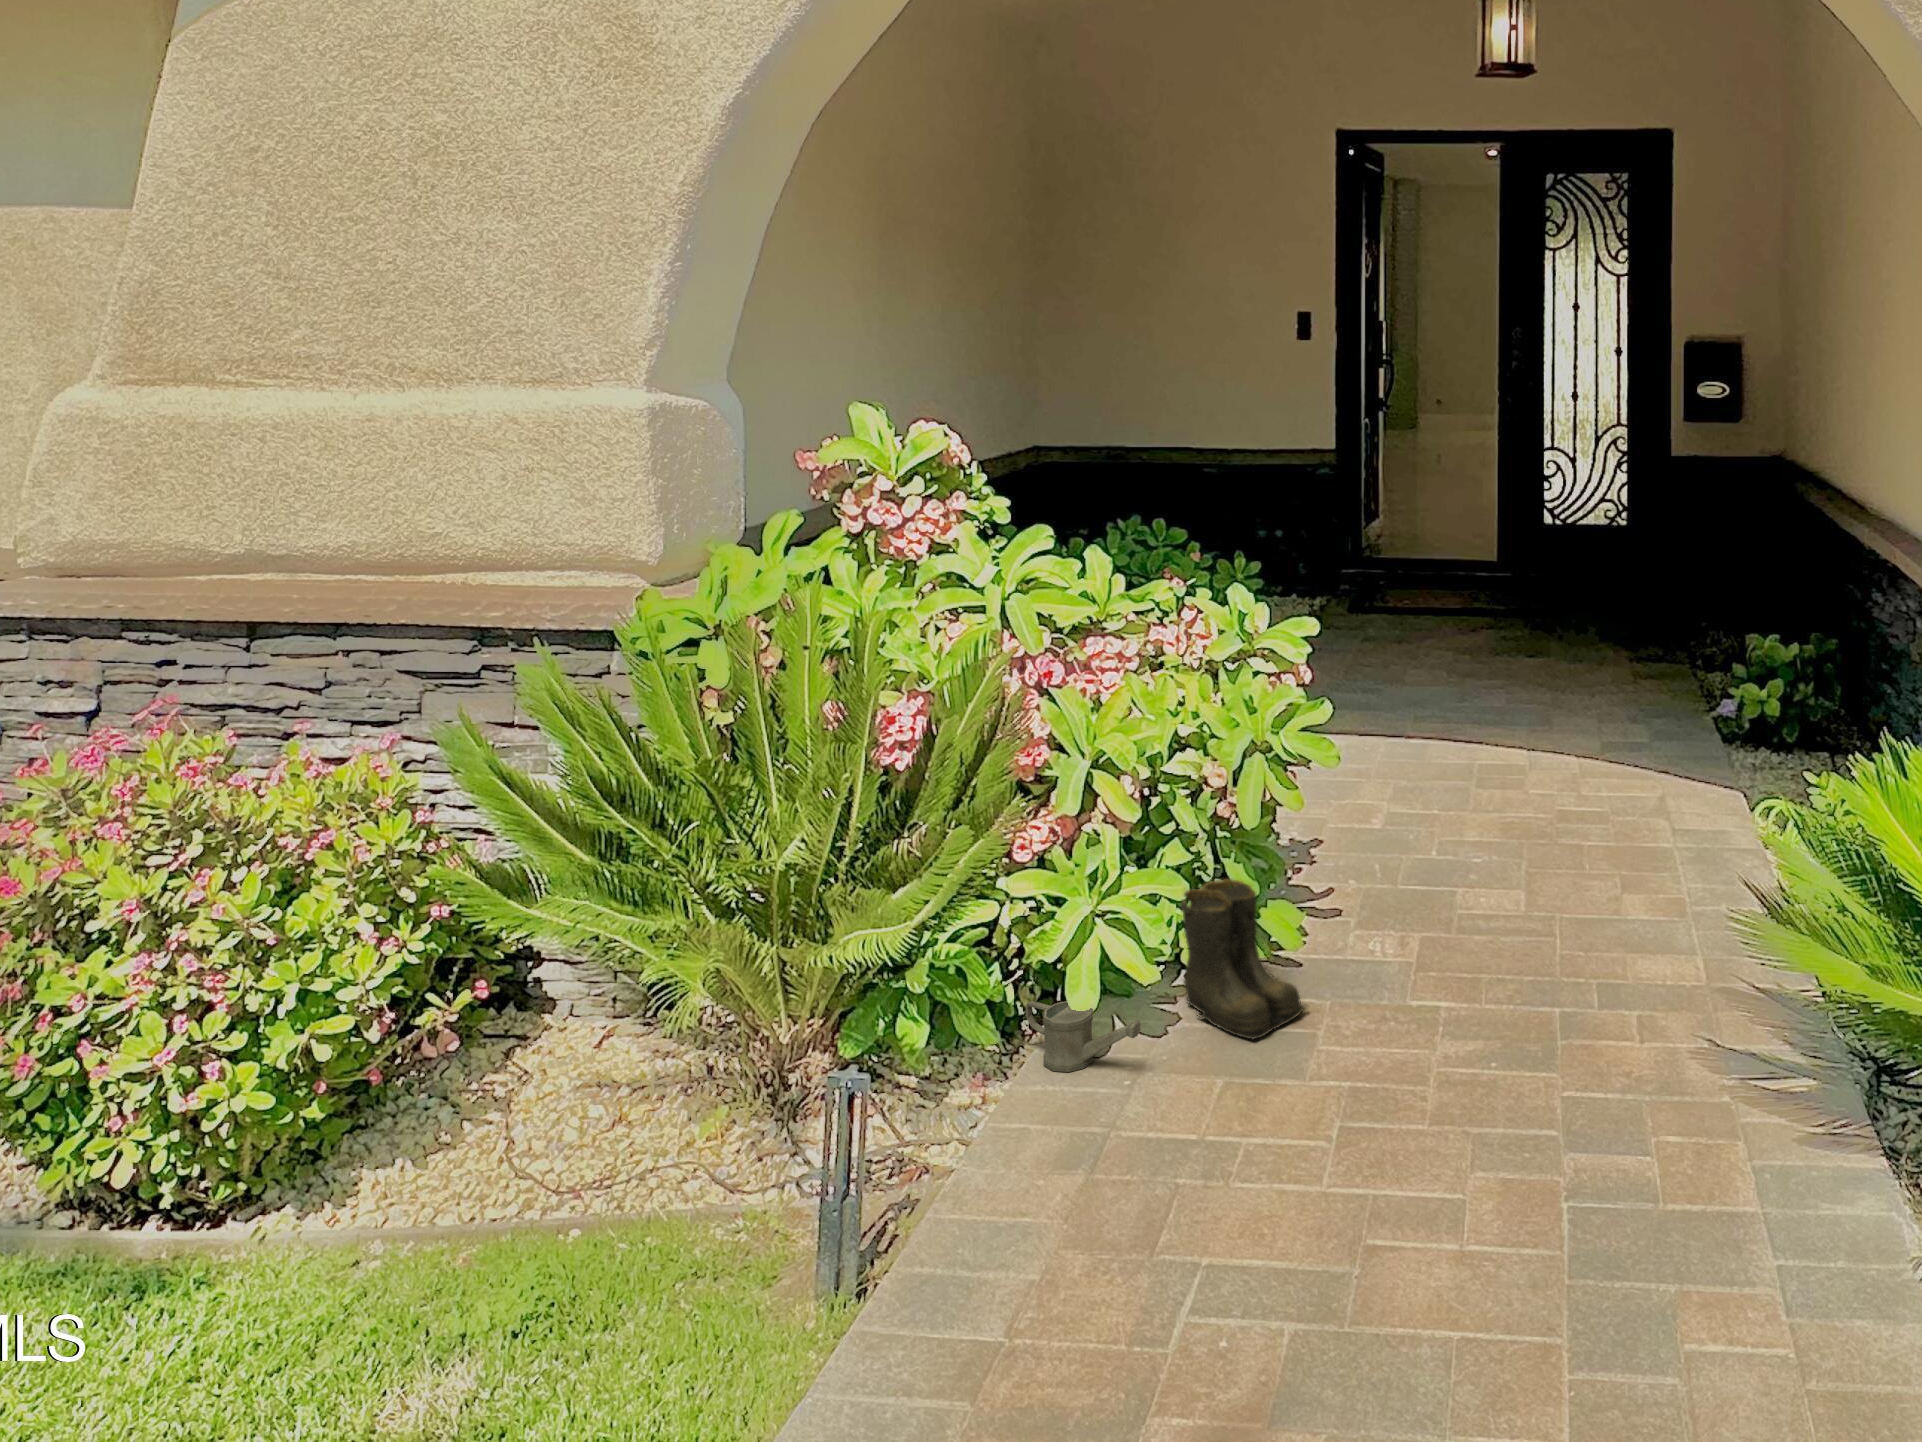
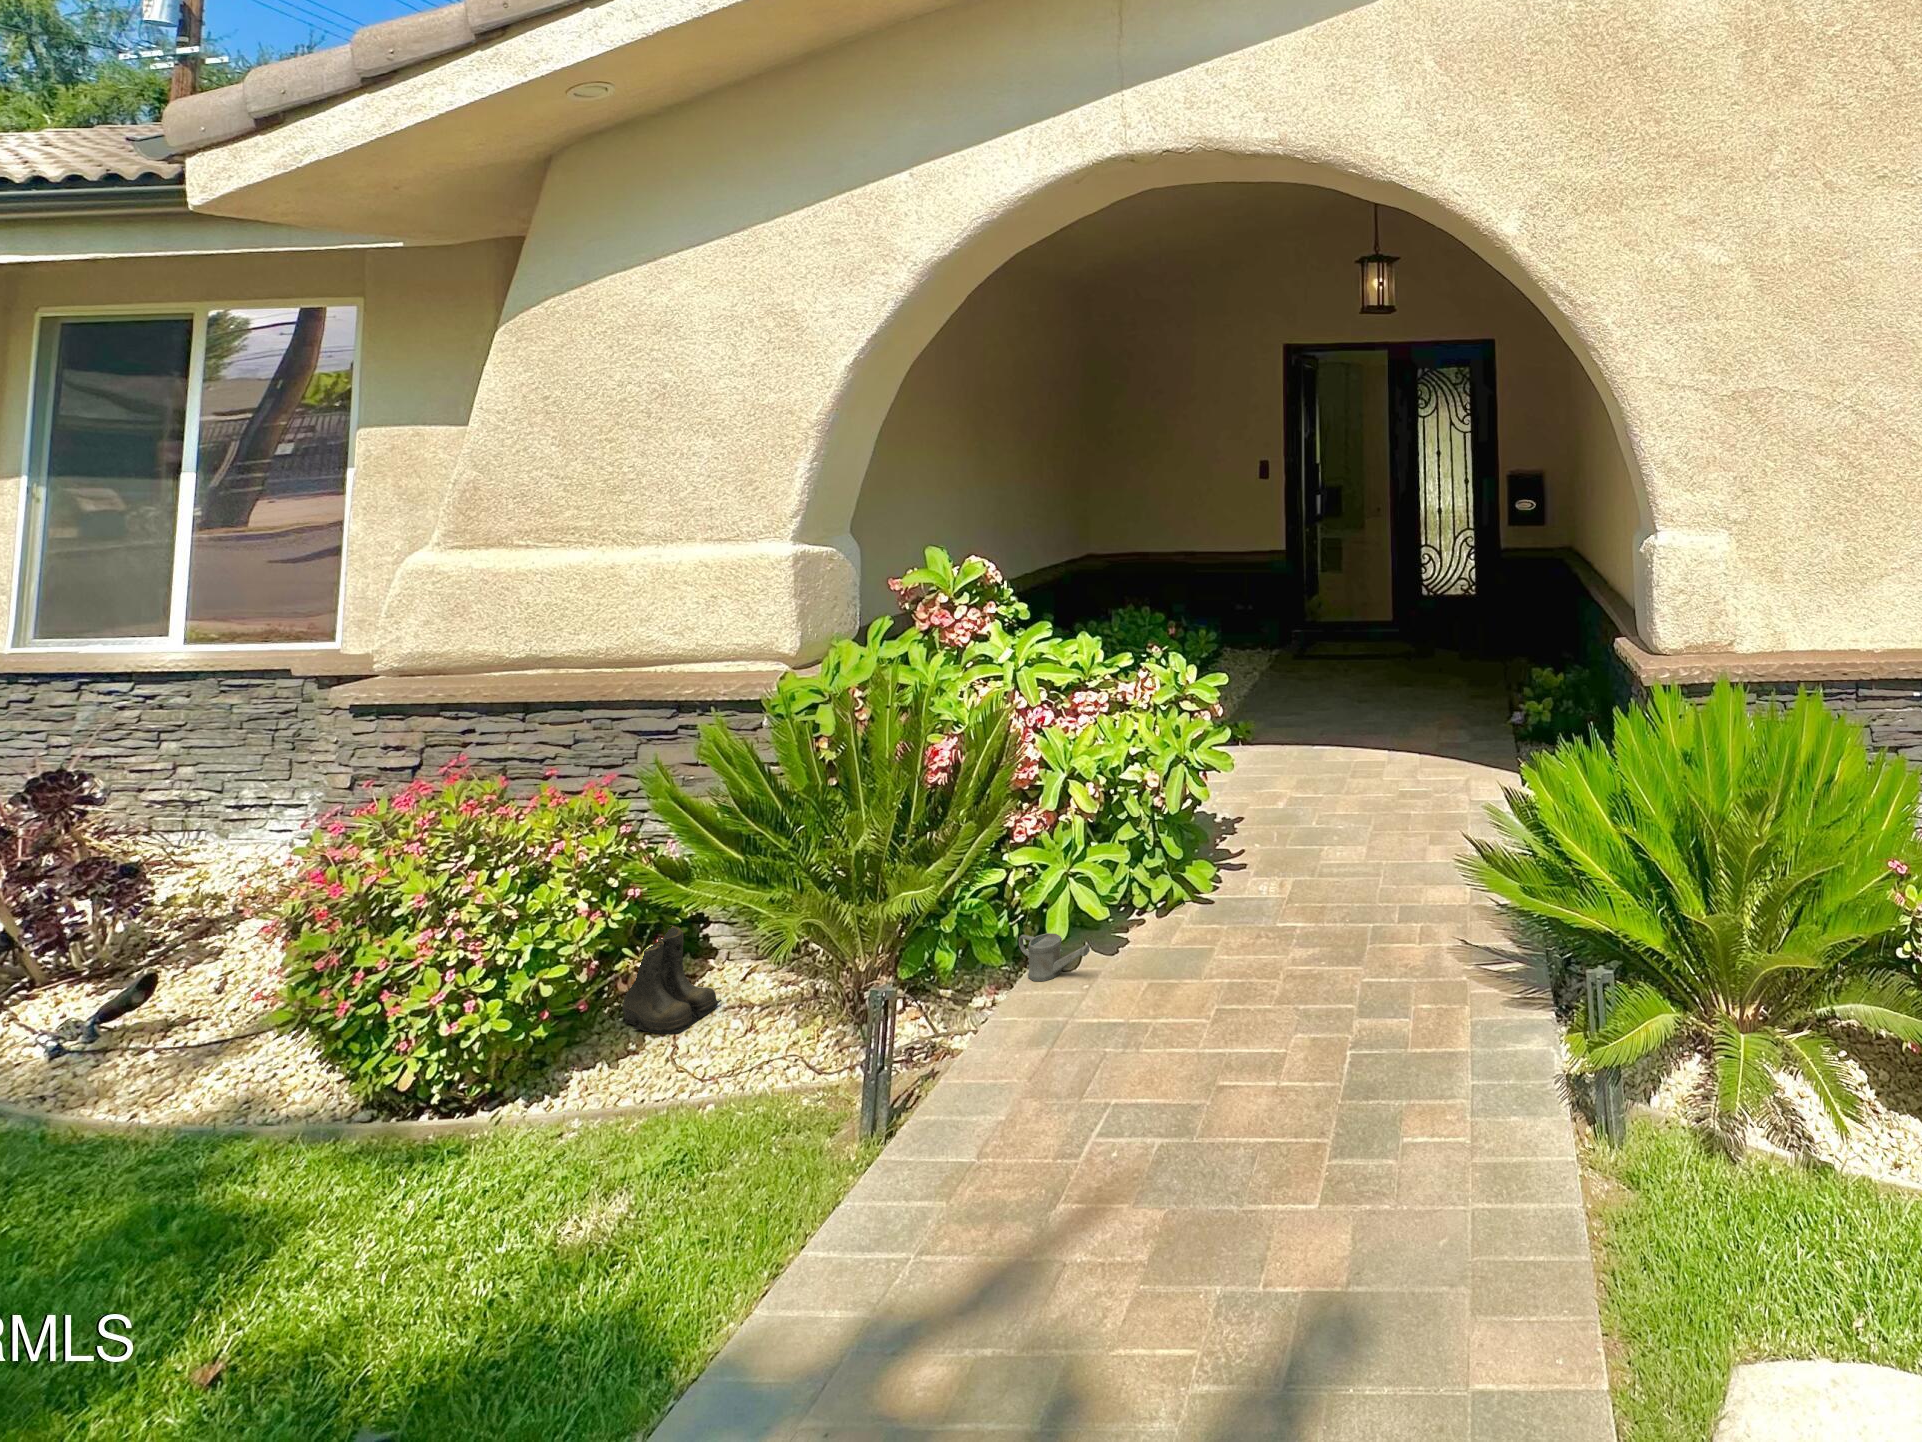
boots: present [1179,879,1306,1039] -> present [623,926,722,1034]

